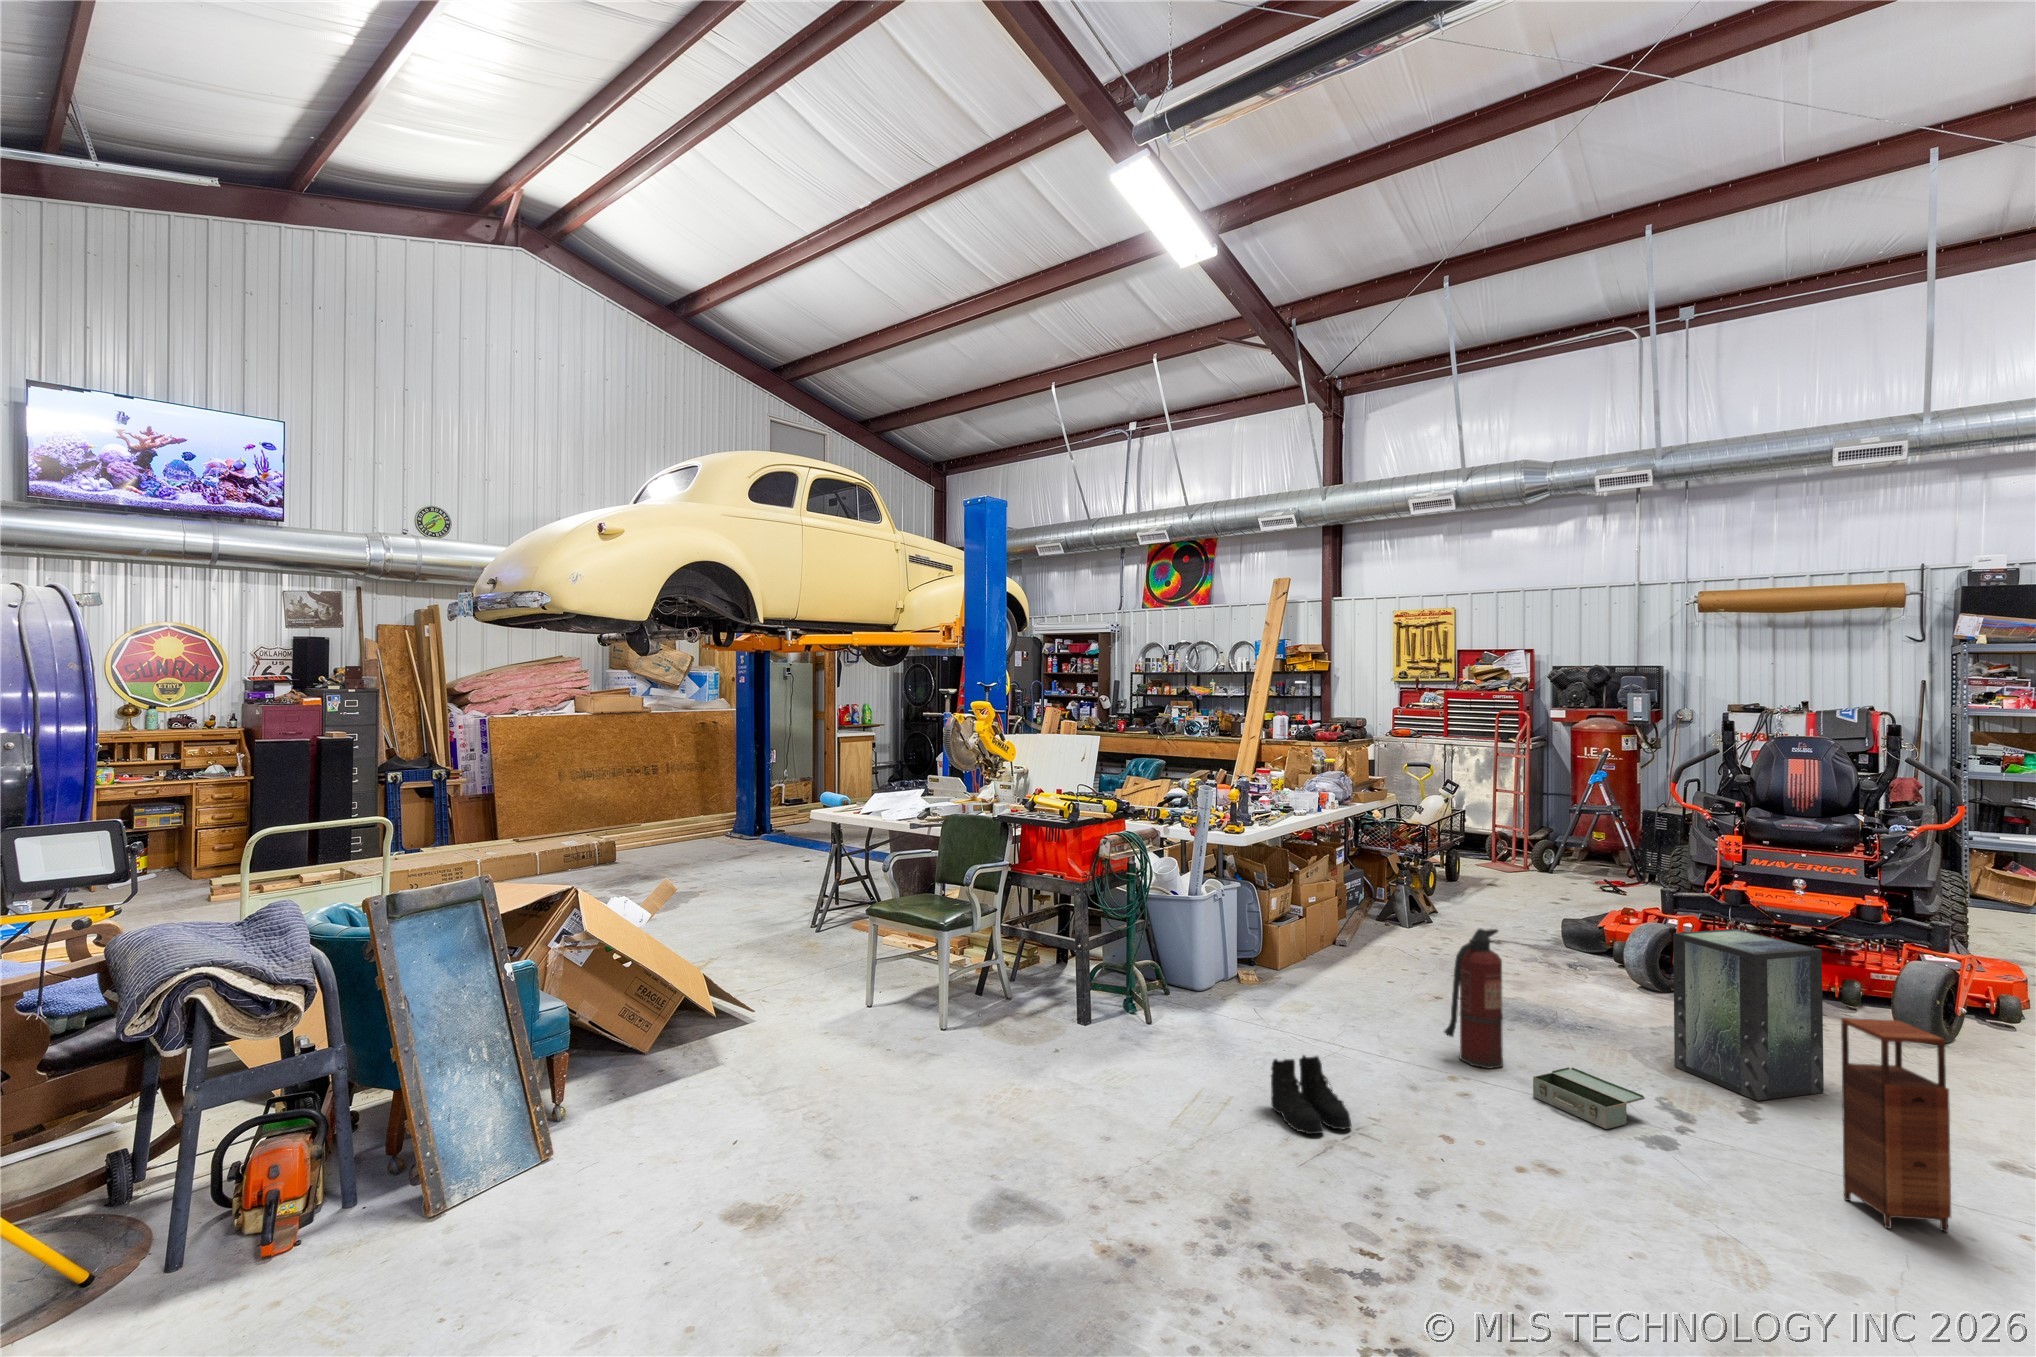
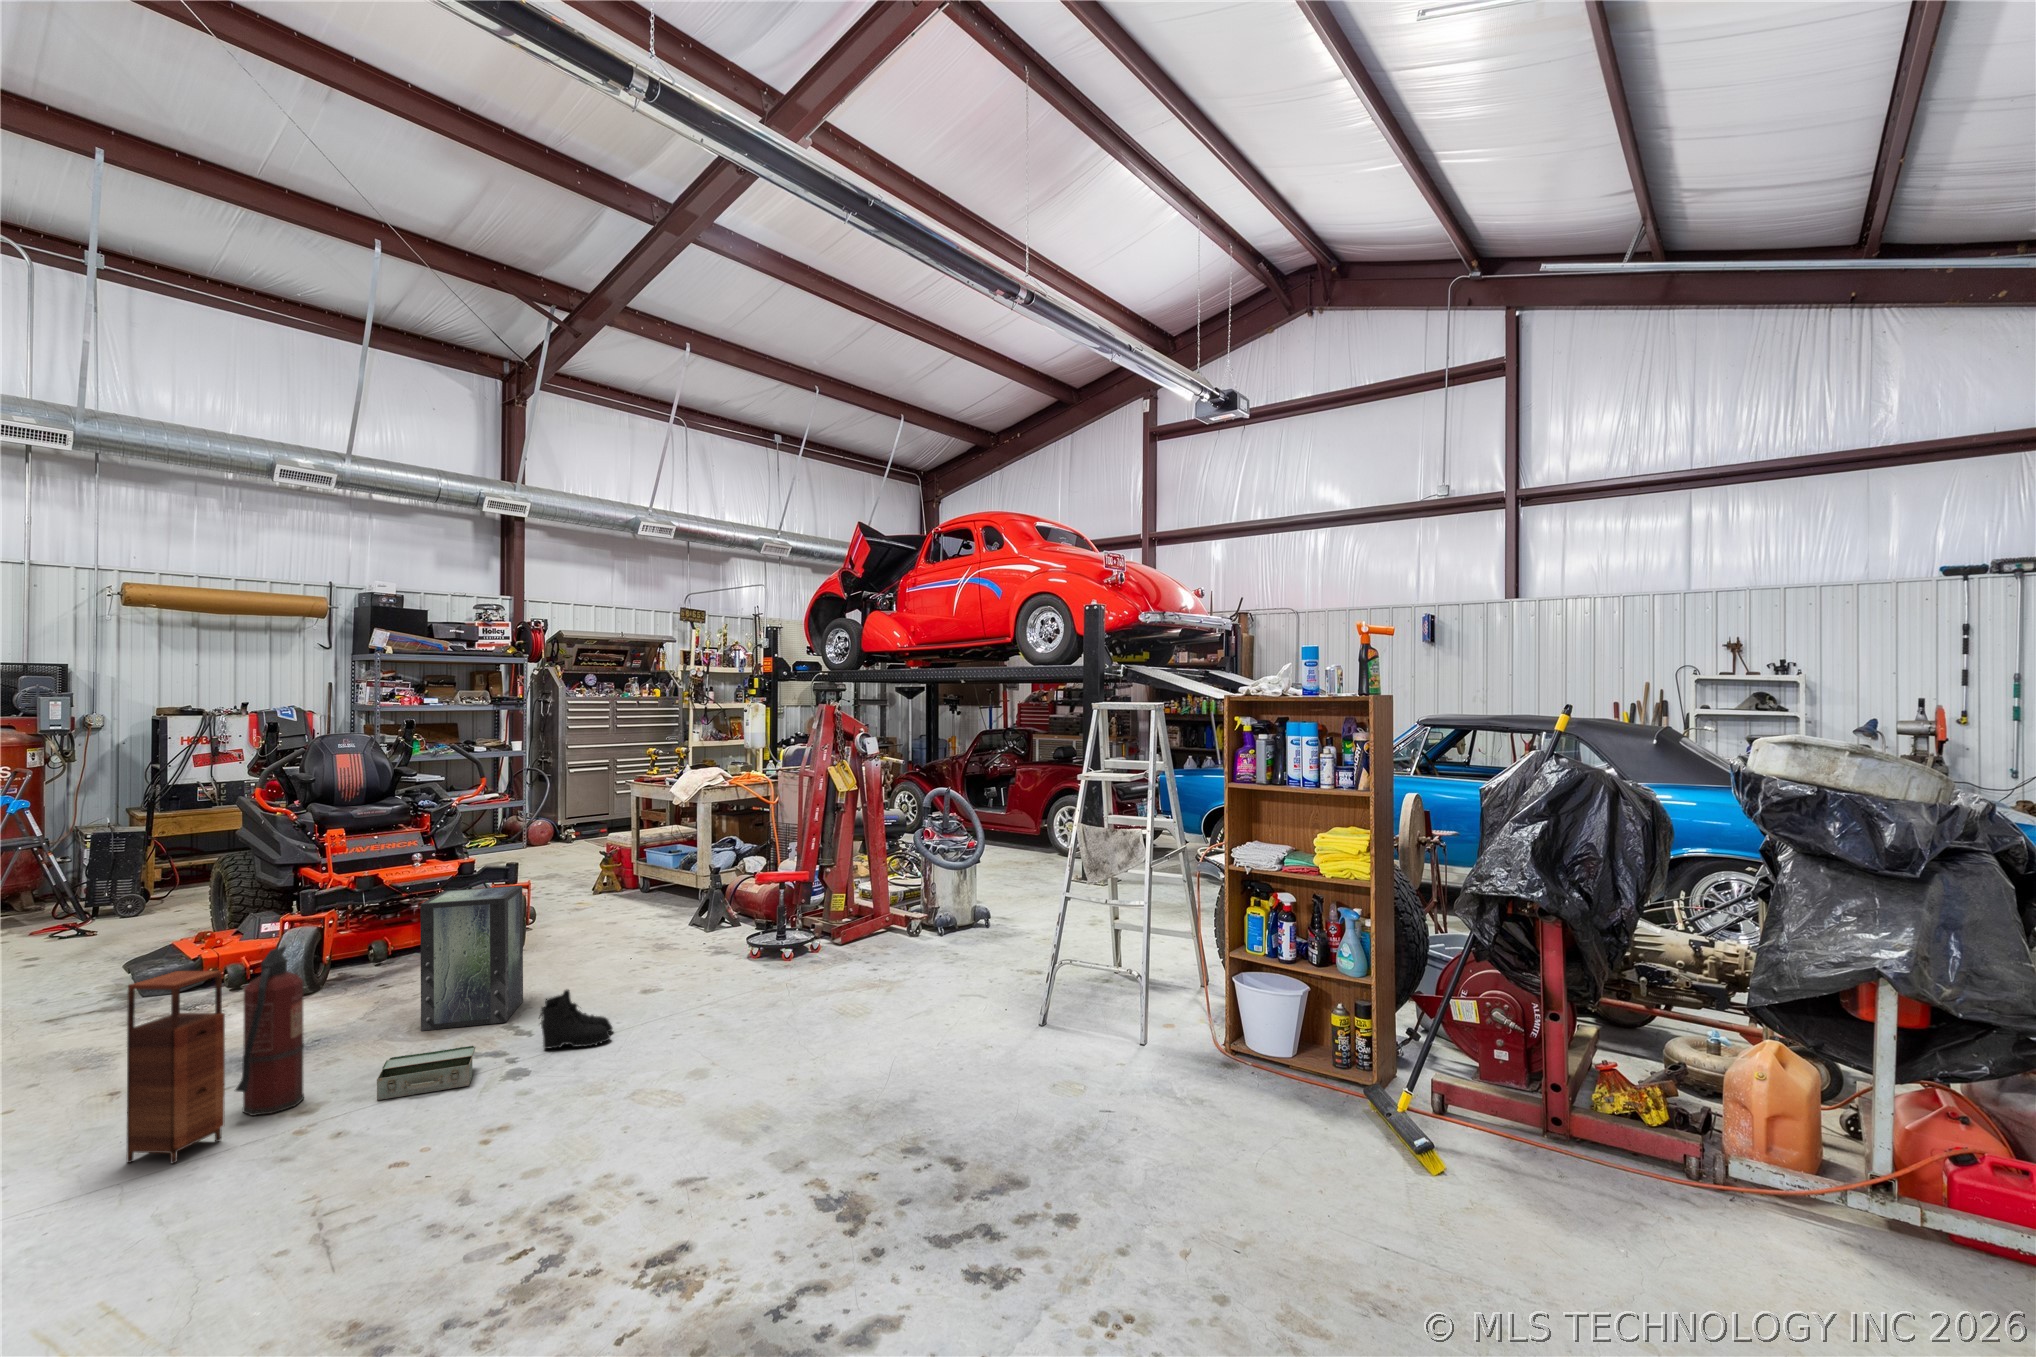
storage cabinet: present [1841,1018,1951,1232] -> present [126,971,225,1163]
boots: present [1271,1055,1351,1134] -> present [540,990,613,1049]

